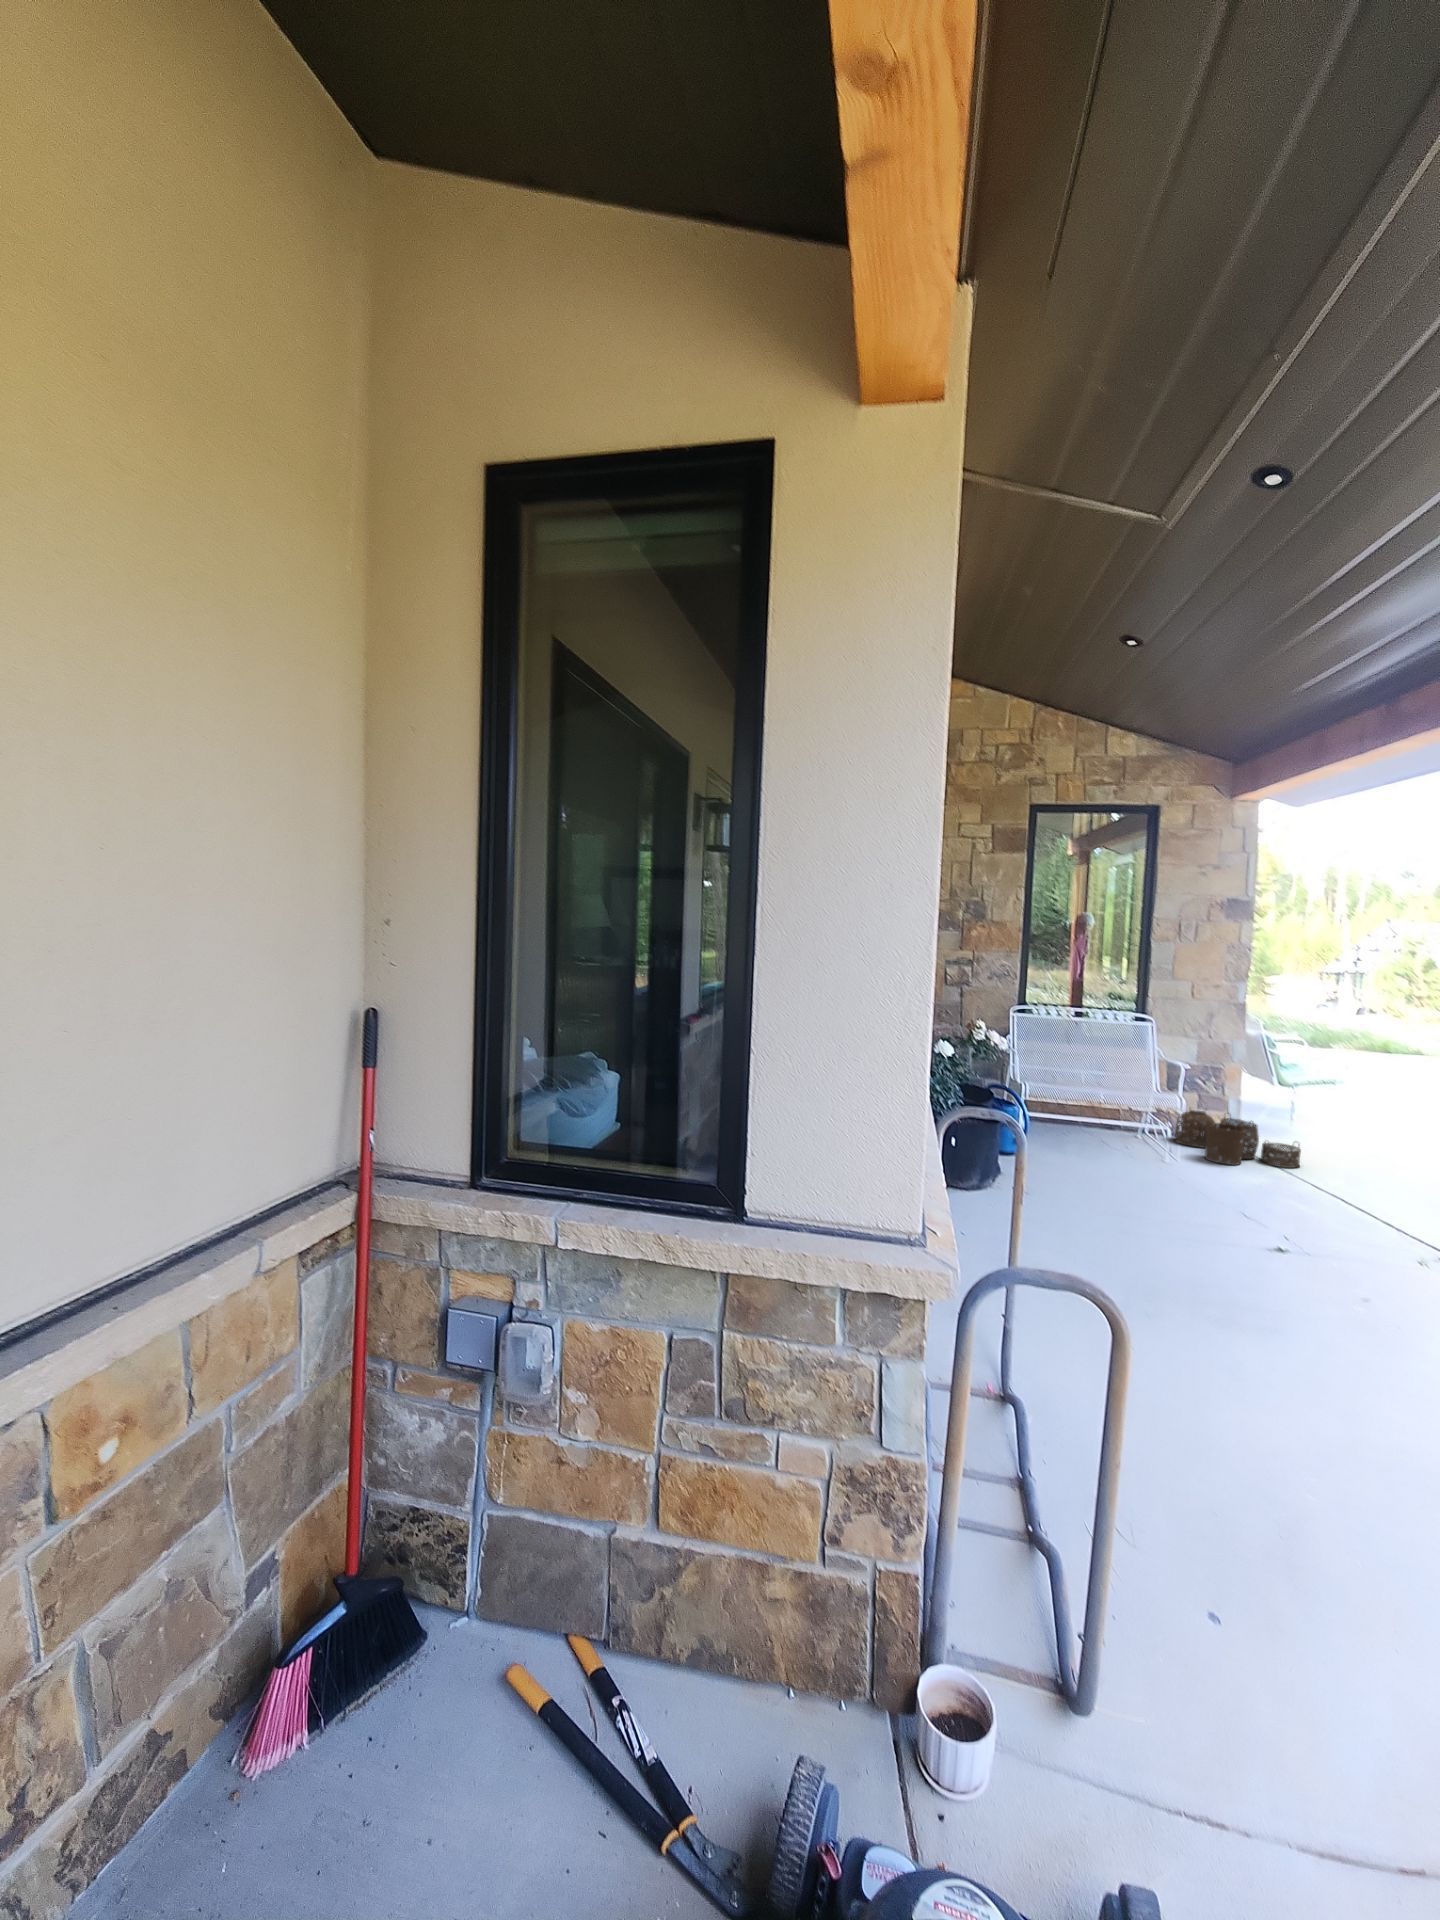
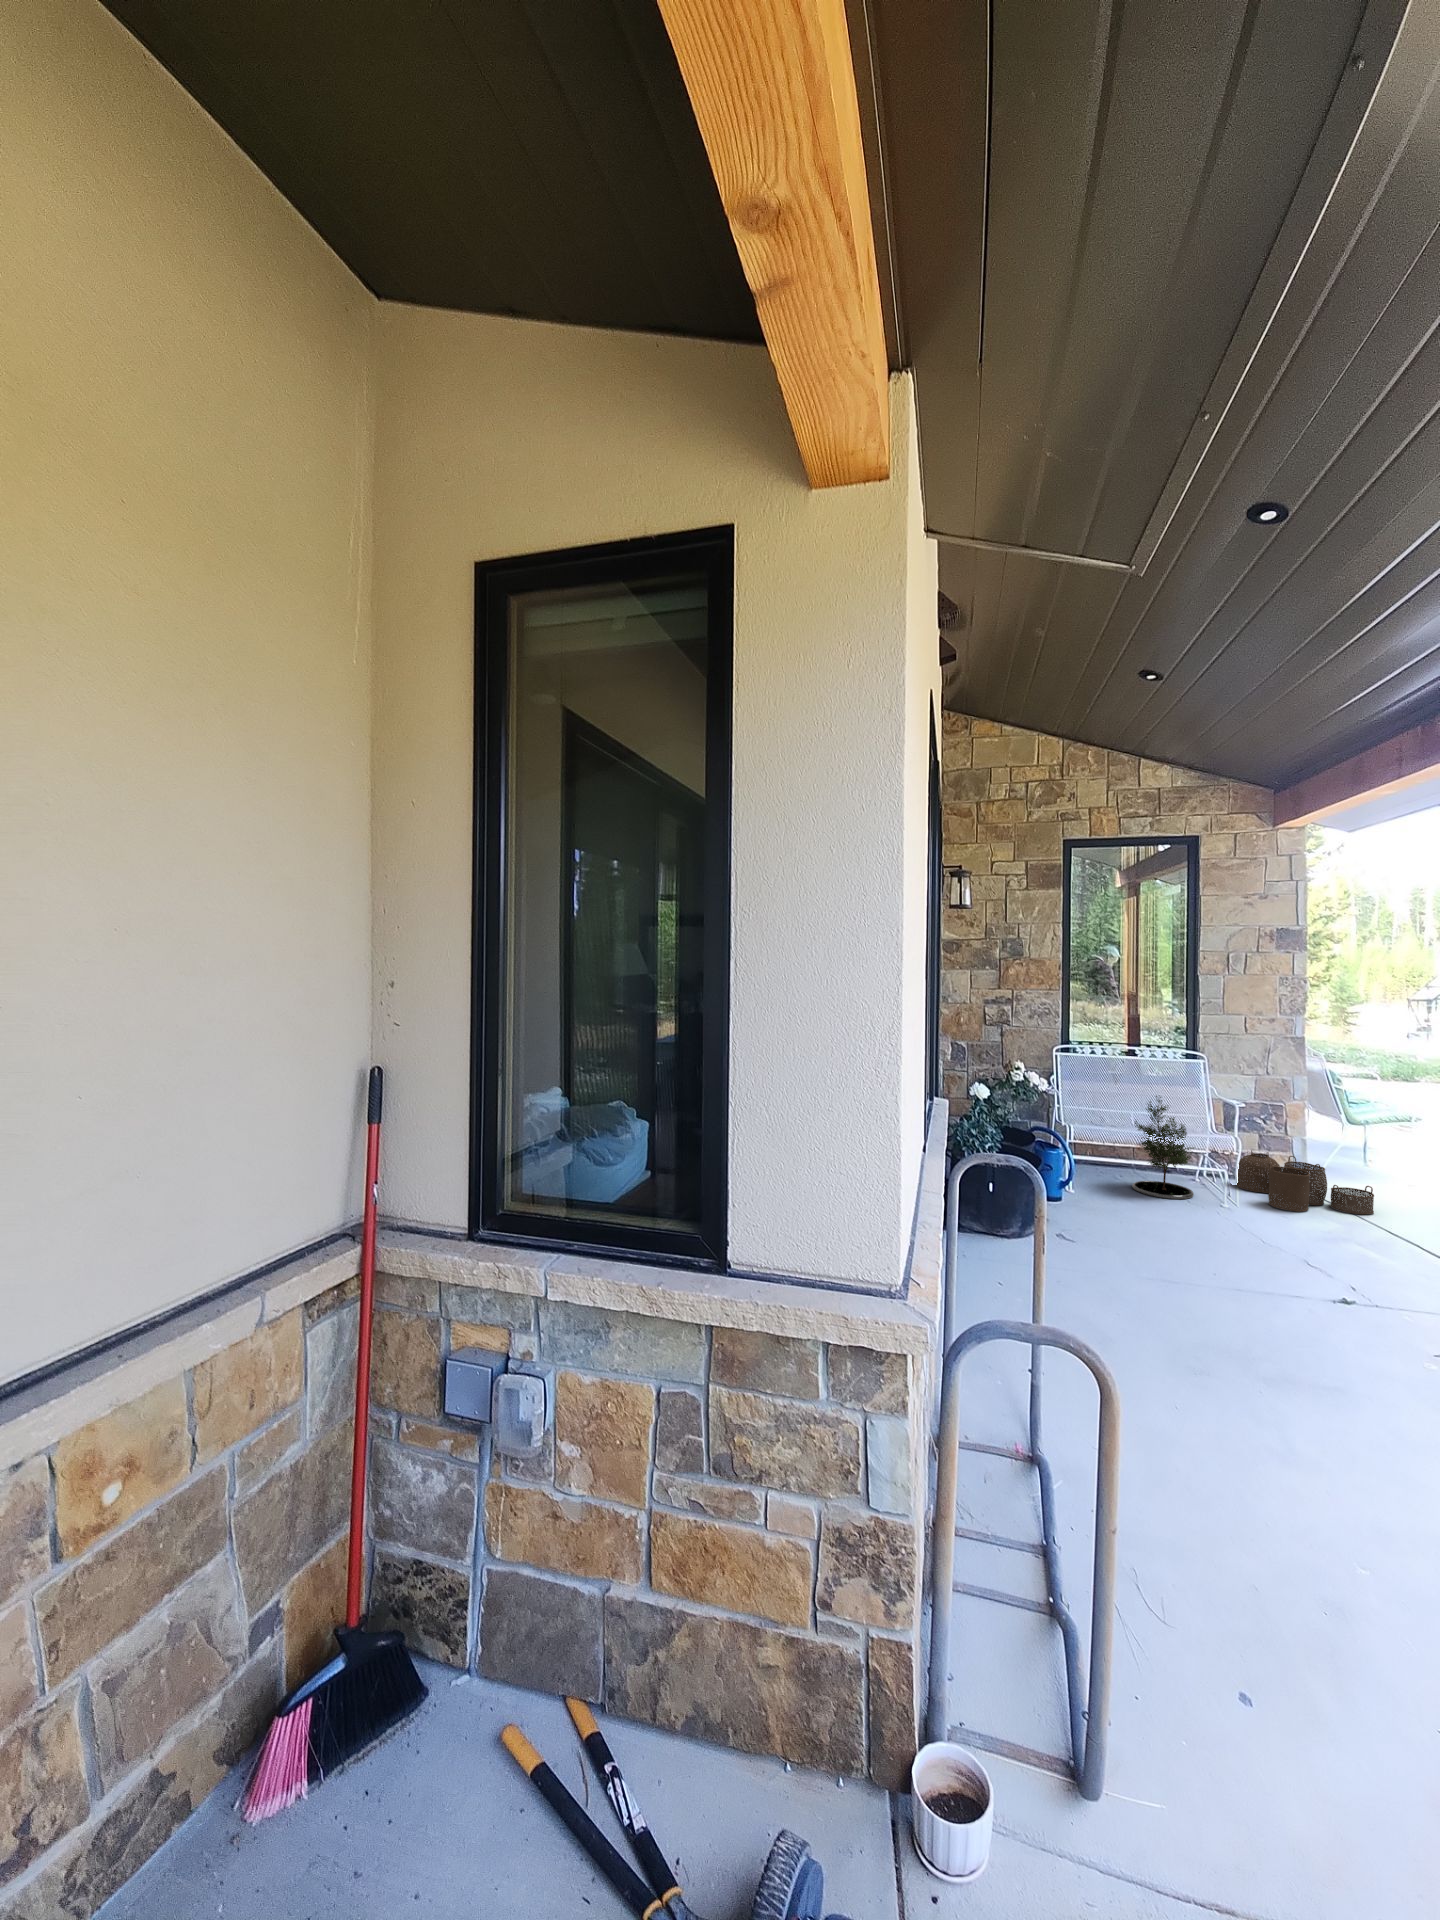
potted tree: none [1079,1053,1140,1153] -> present [1132,1095,1194,1199]

